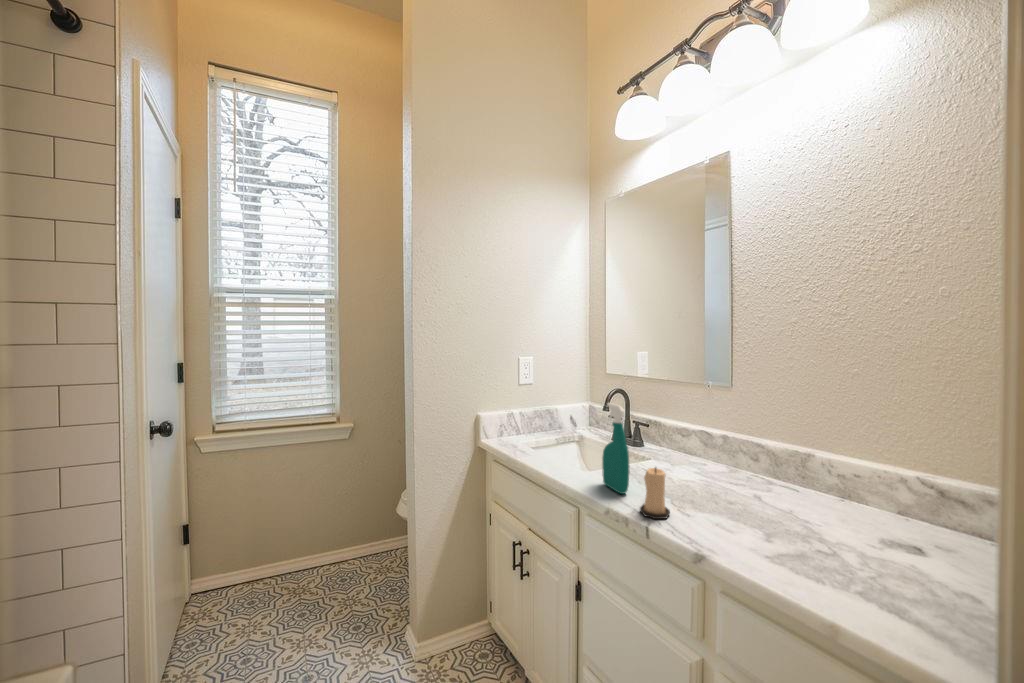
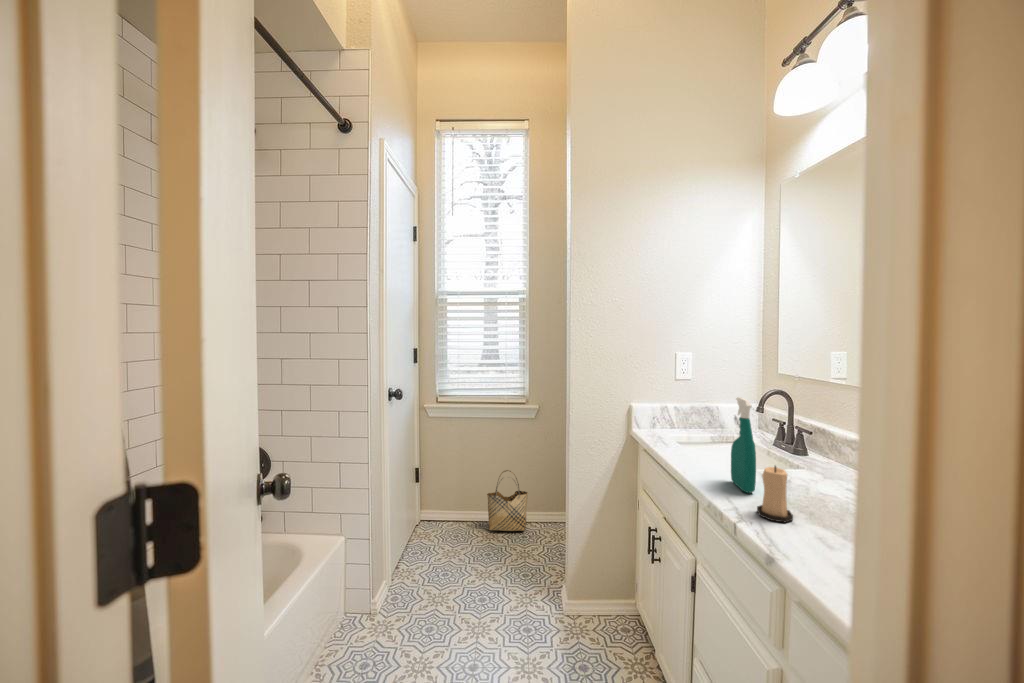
woven basket: none [293,503,348,584] -> present [487,470,528,531]

